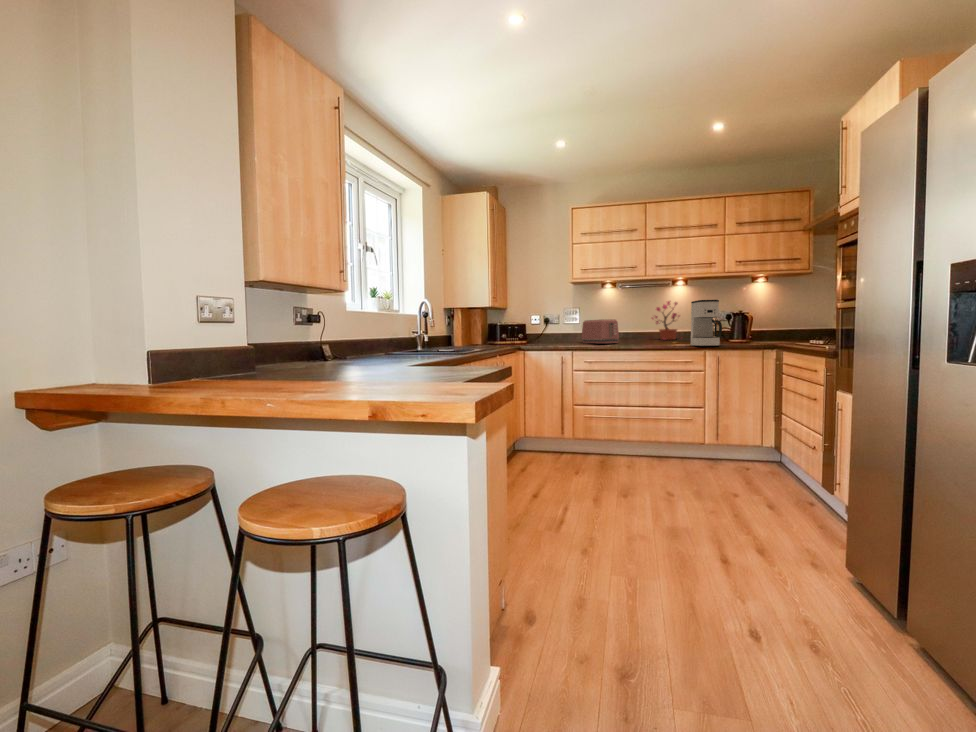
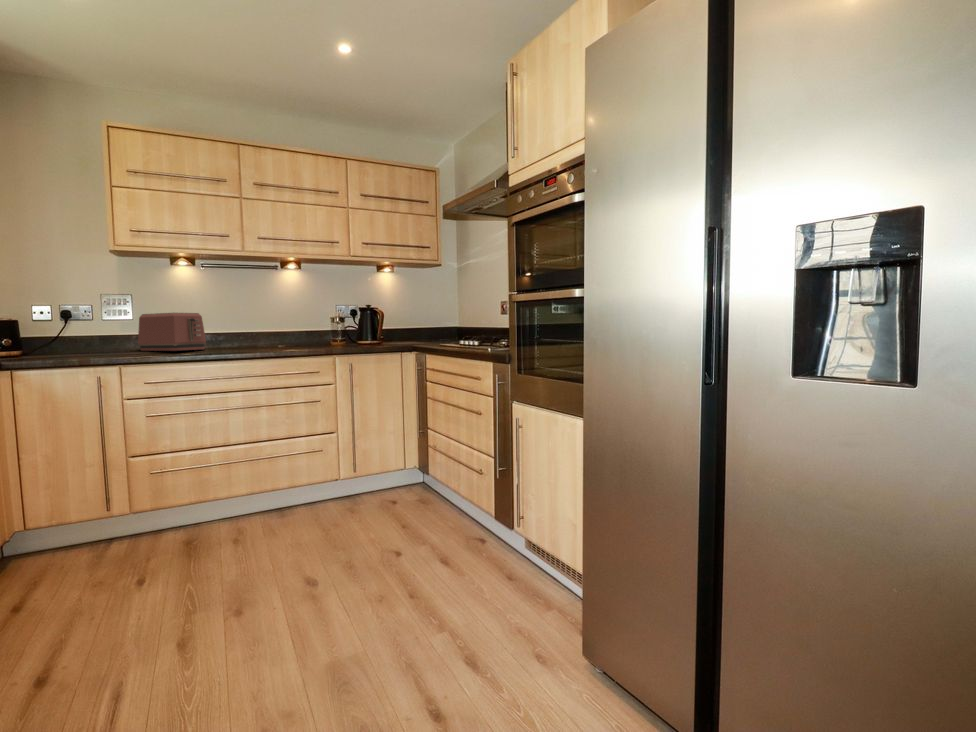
coffee maker: present [691,300,722,346] -> none [312,288,354,351]
potted plant: present [652,301,680,340] -> none [253,289,299,343]

